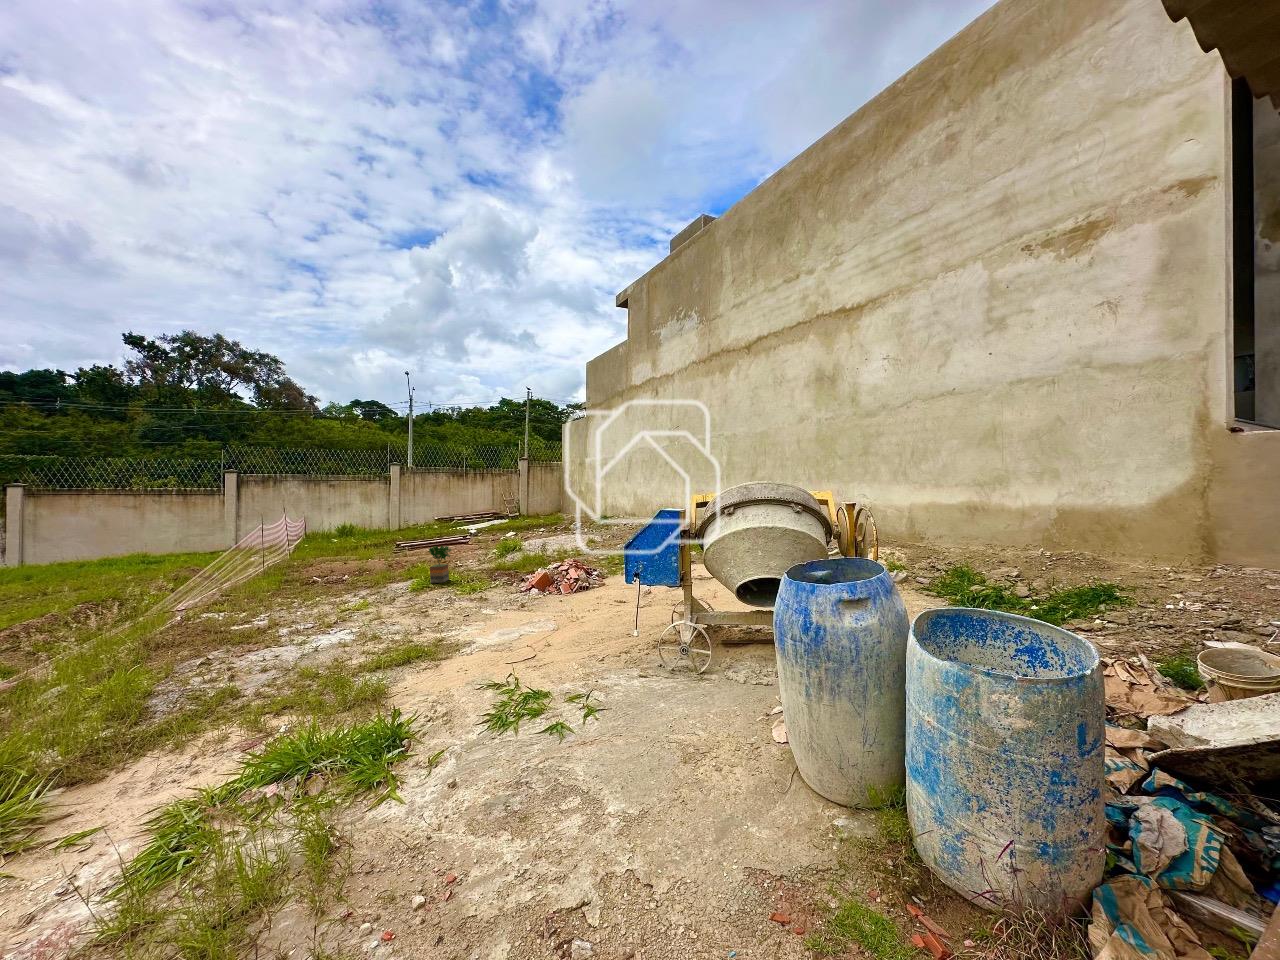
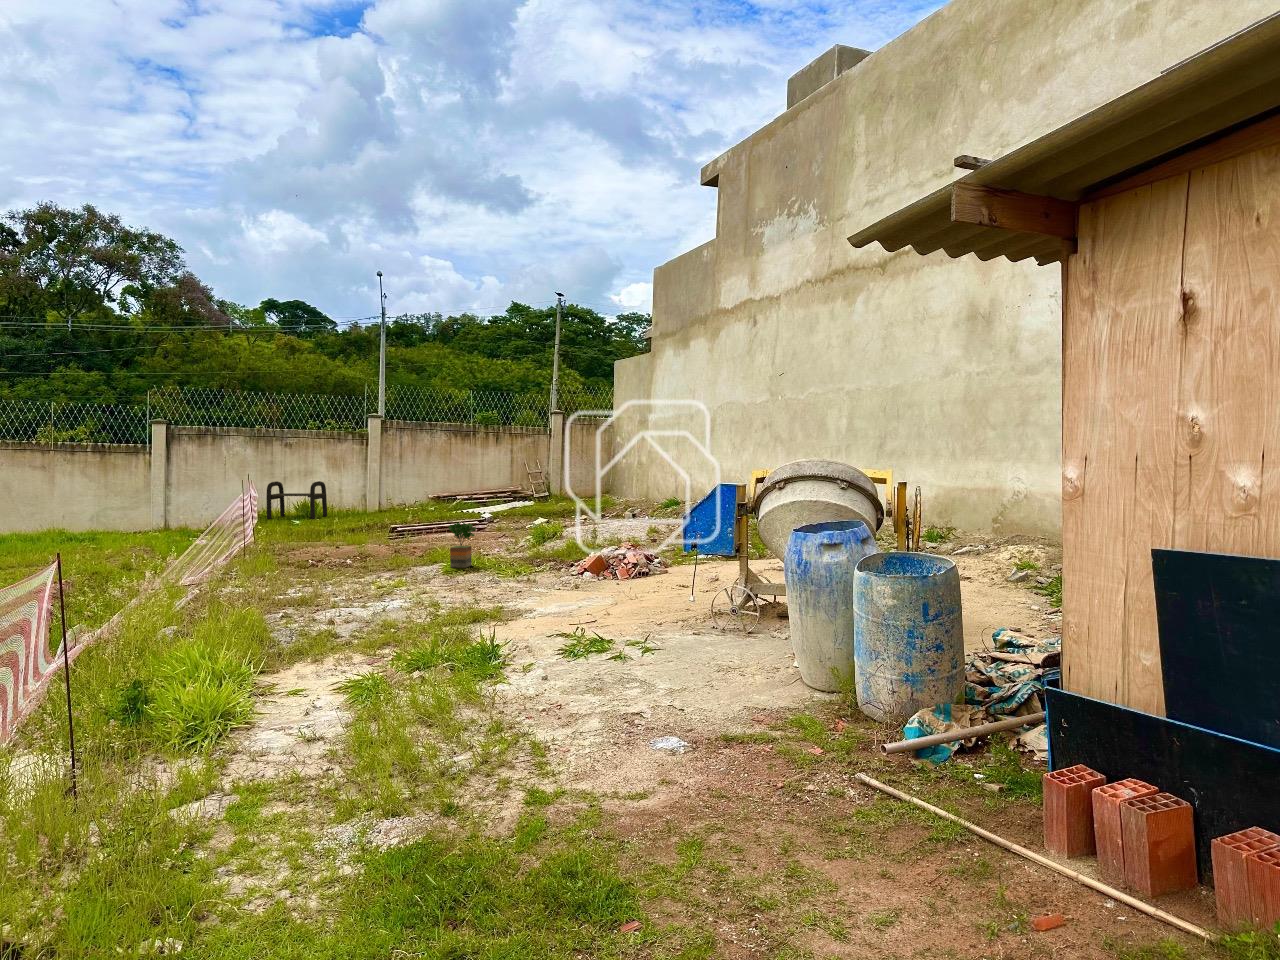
bench: none [309,512,357,541] -> present [266,481,327,519]

